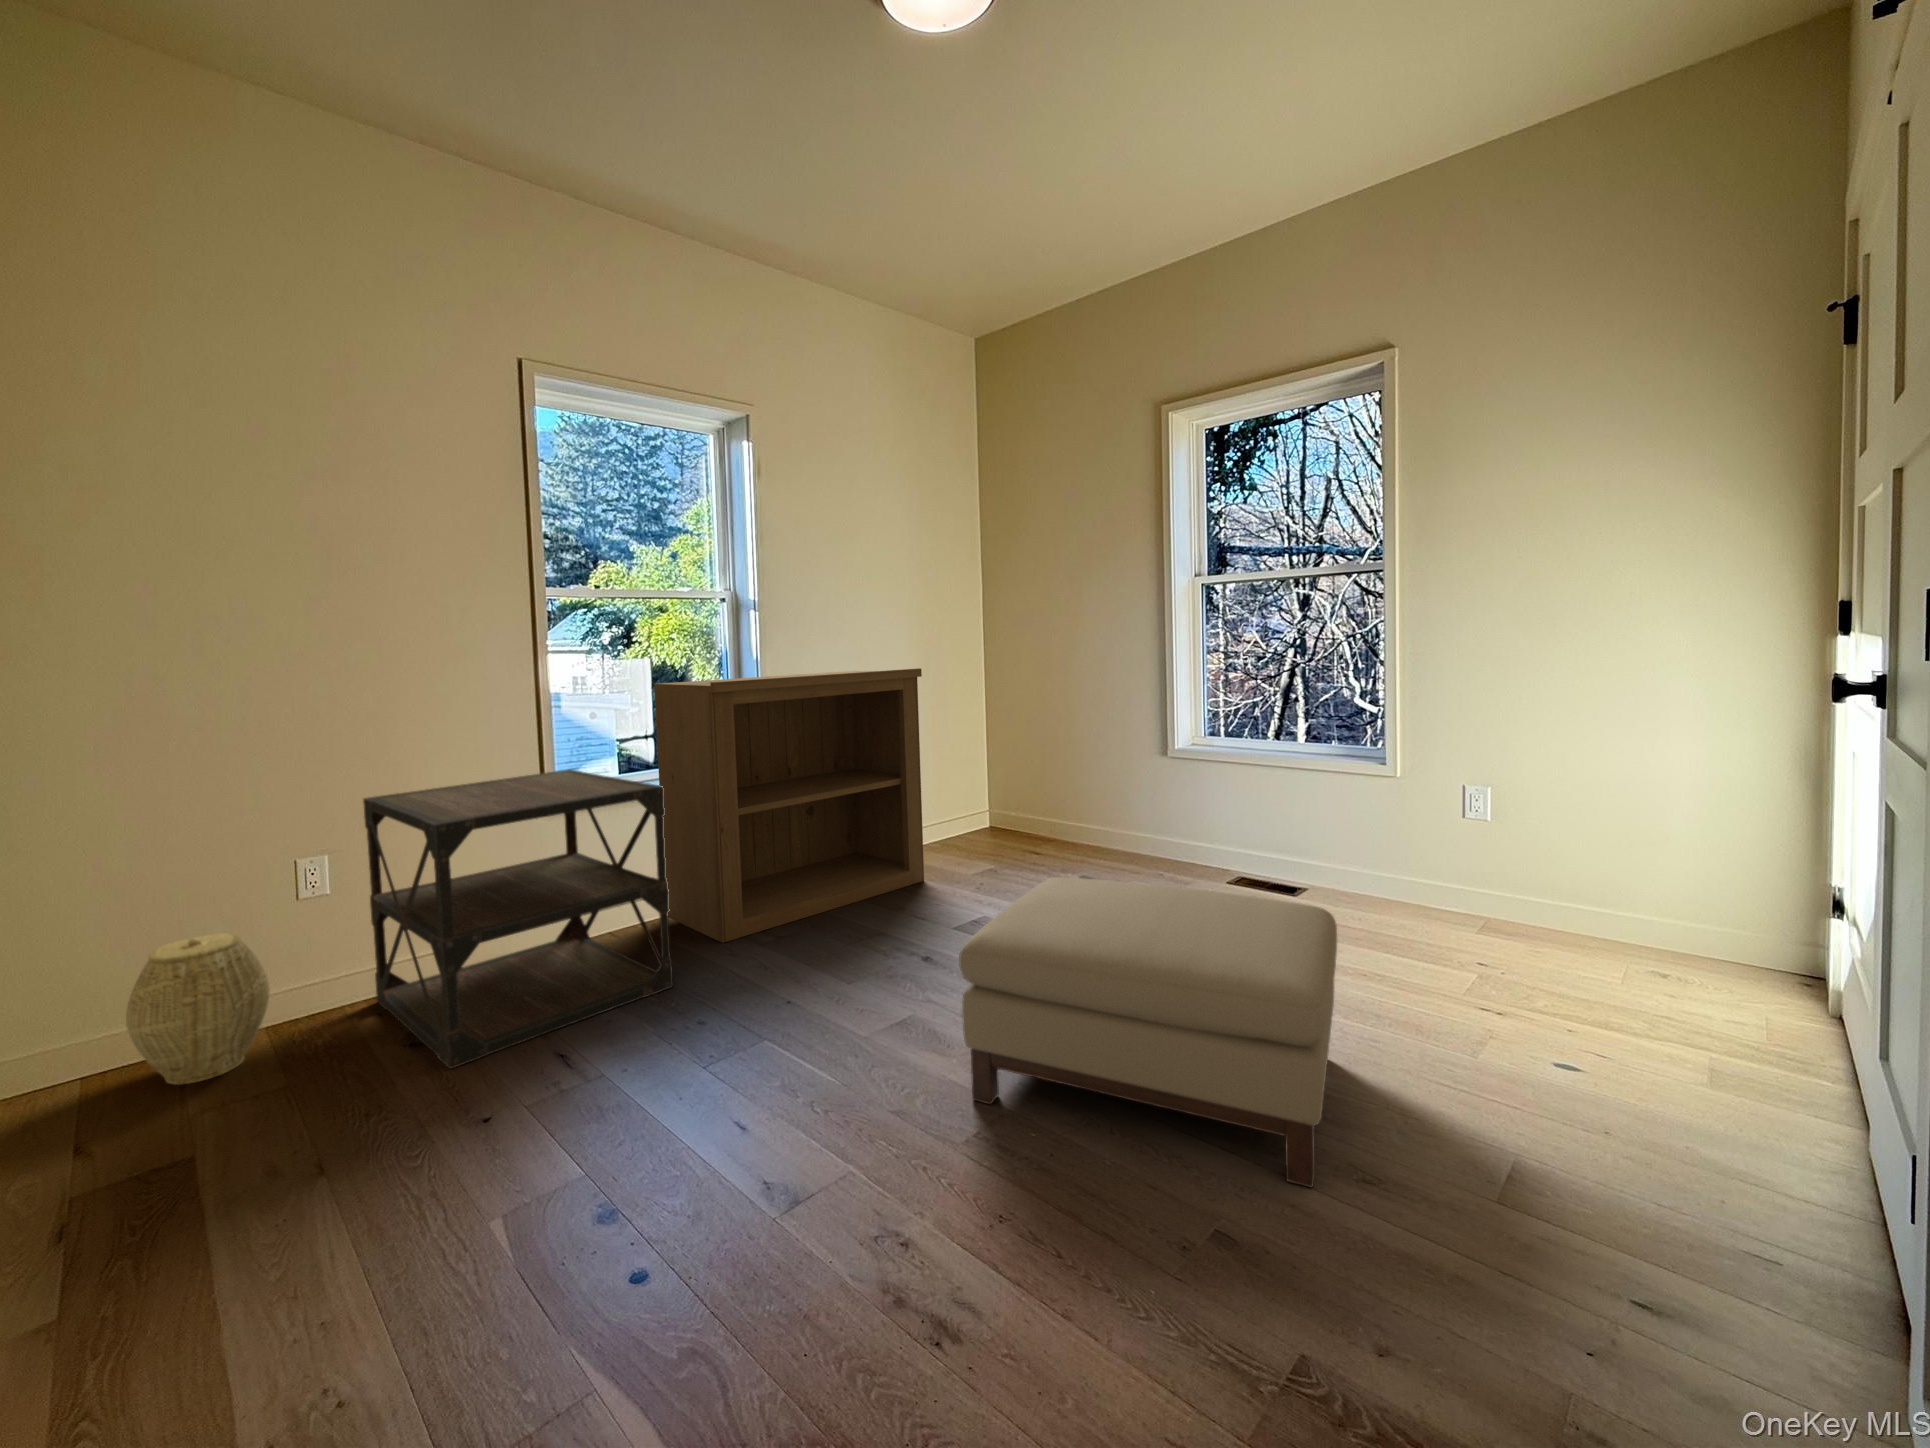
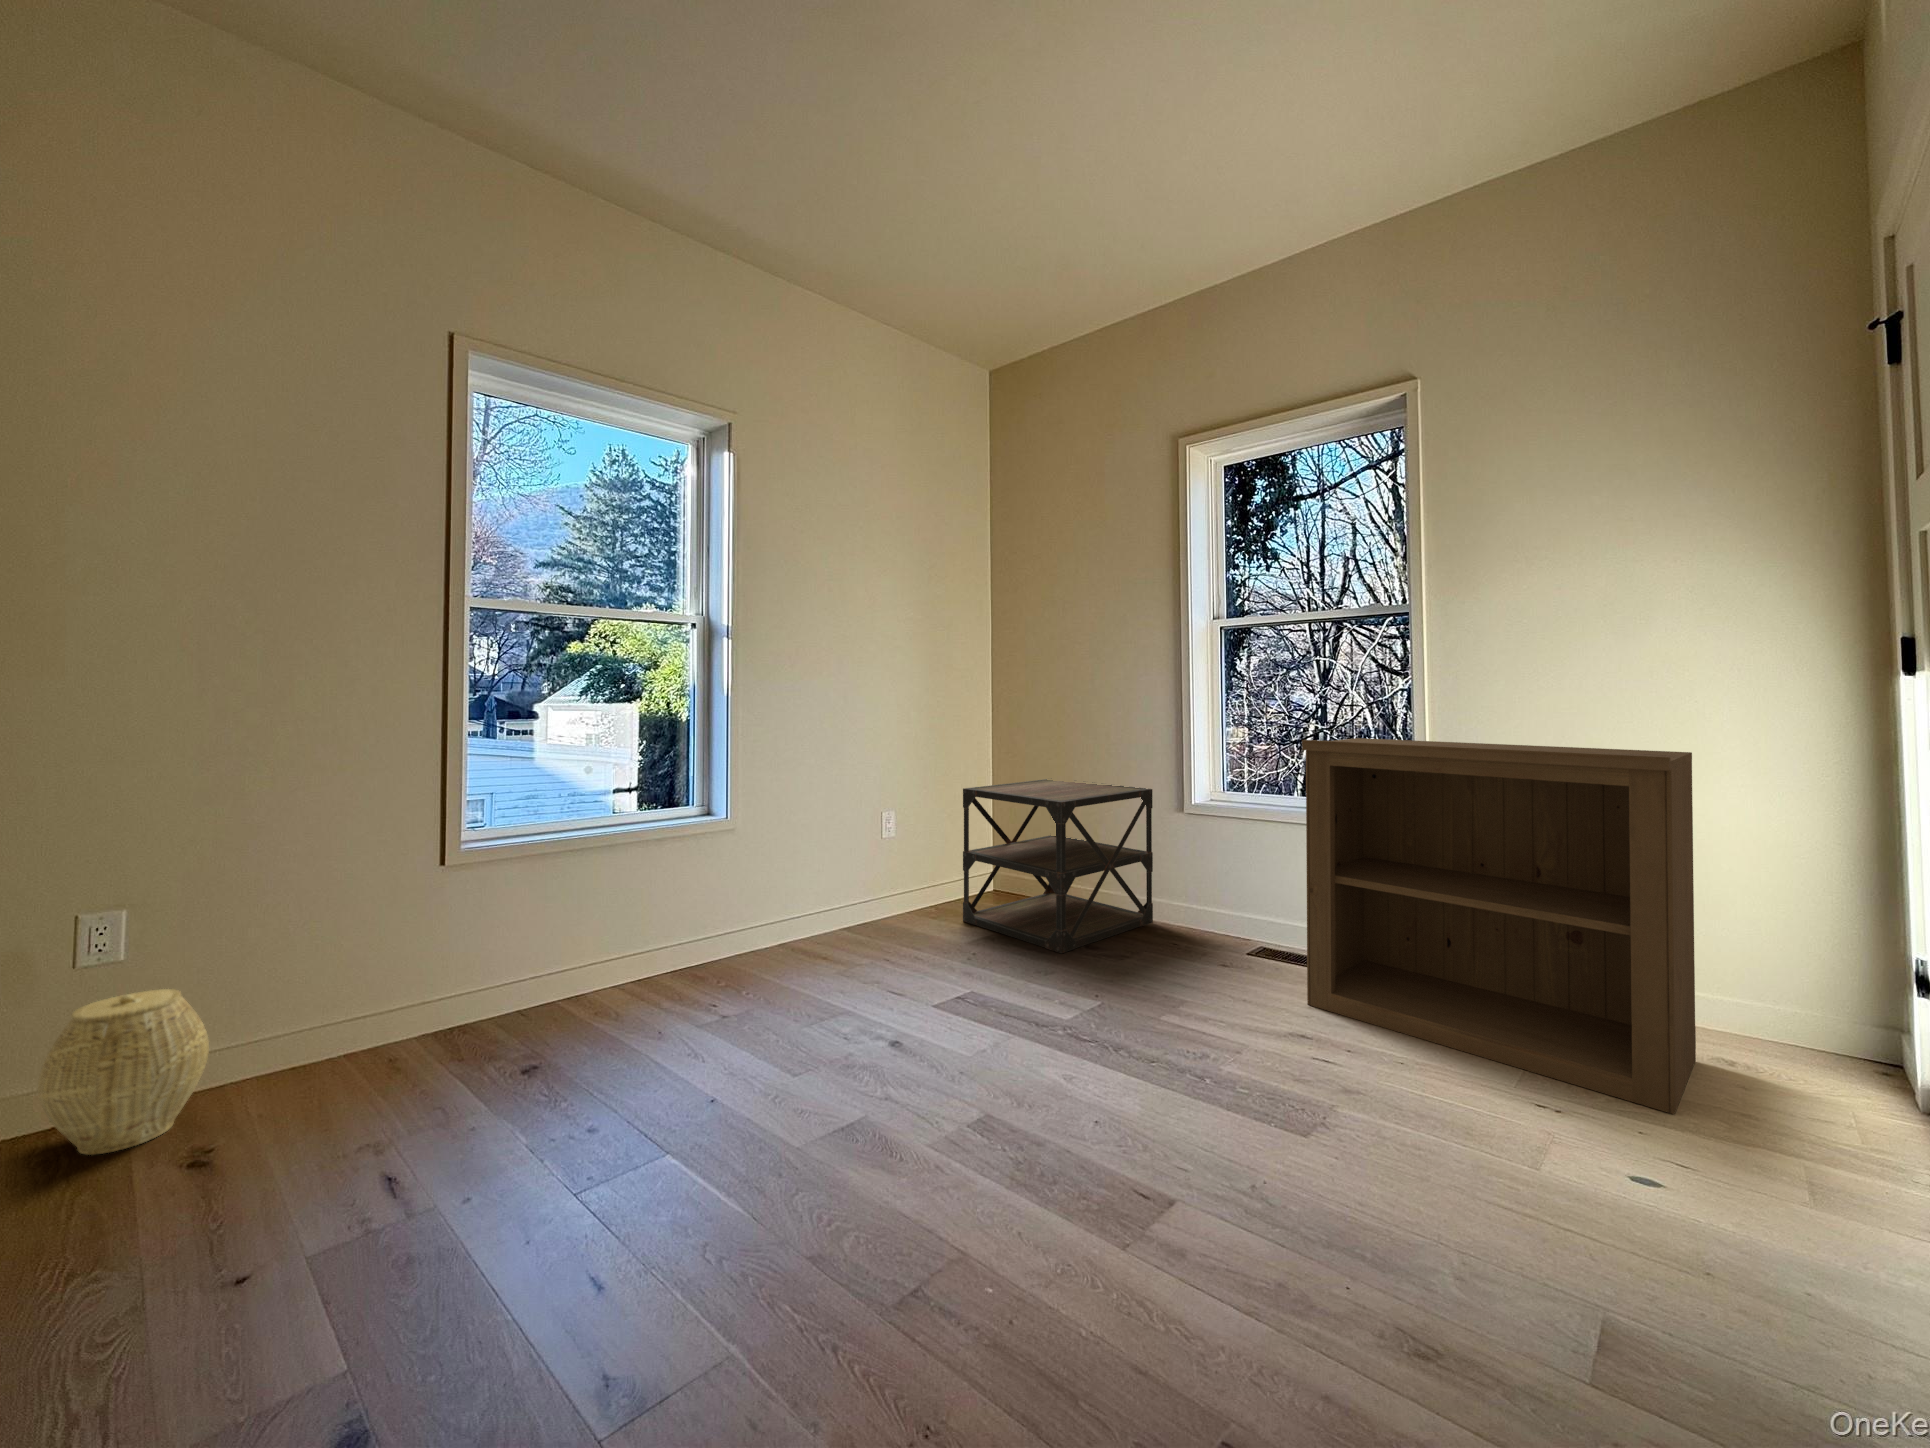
bookshelf: present [654,668,924,943] -> present [1302,738,1696,1114]
side table: present [363,769,673,1069] -> present [963,779,1153,953]
ottoman: present [959,877,1337,1187] -> none [909,957,1315,1336]

